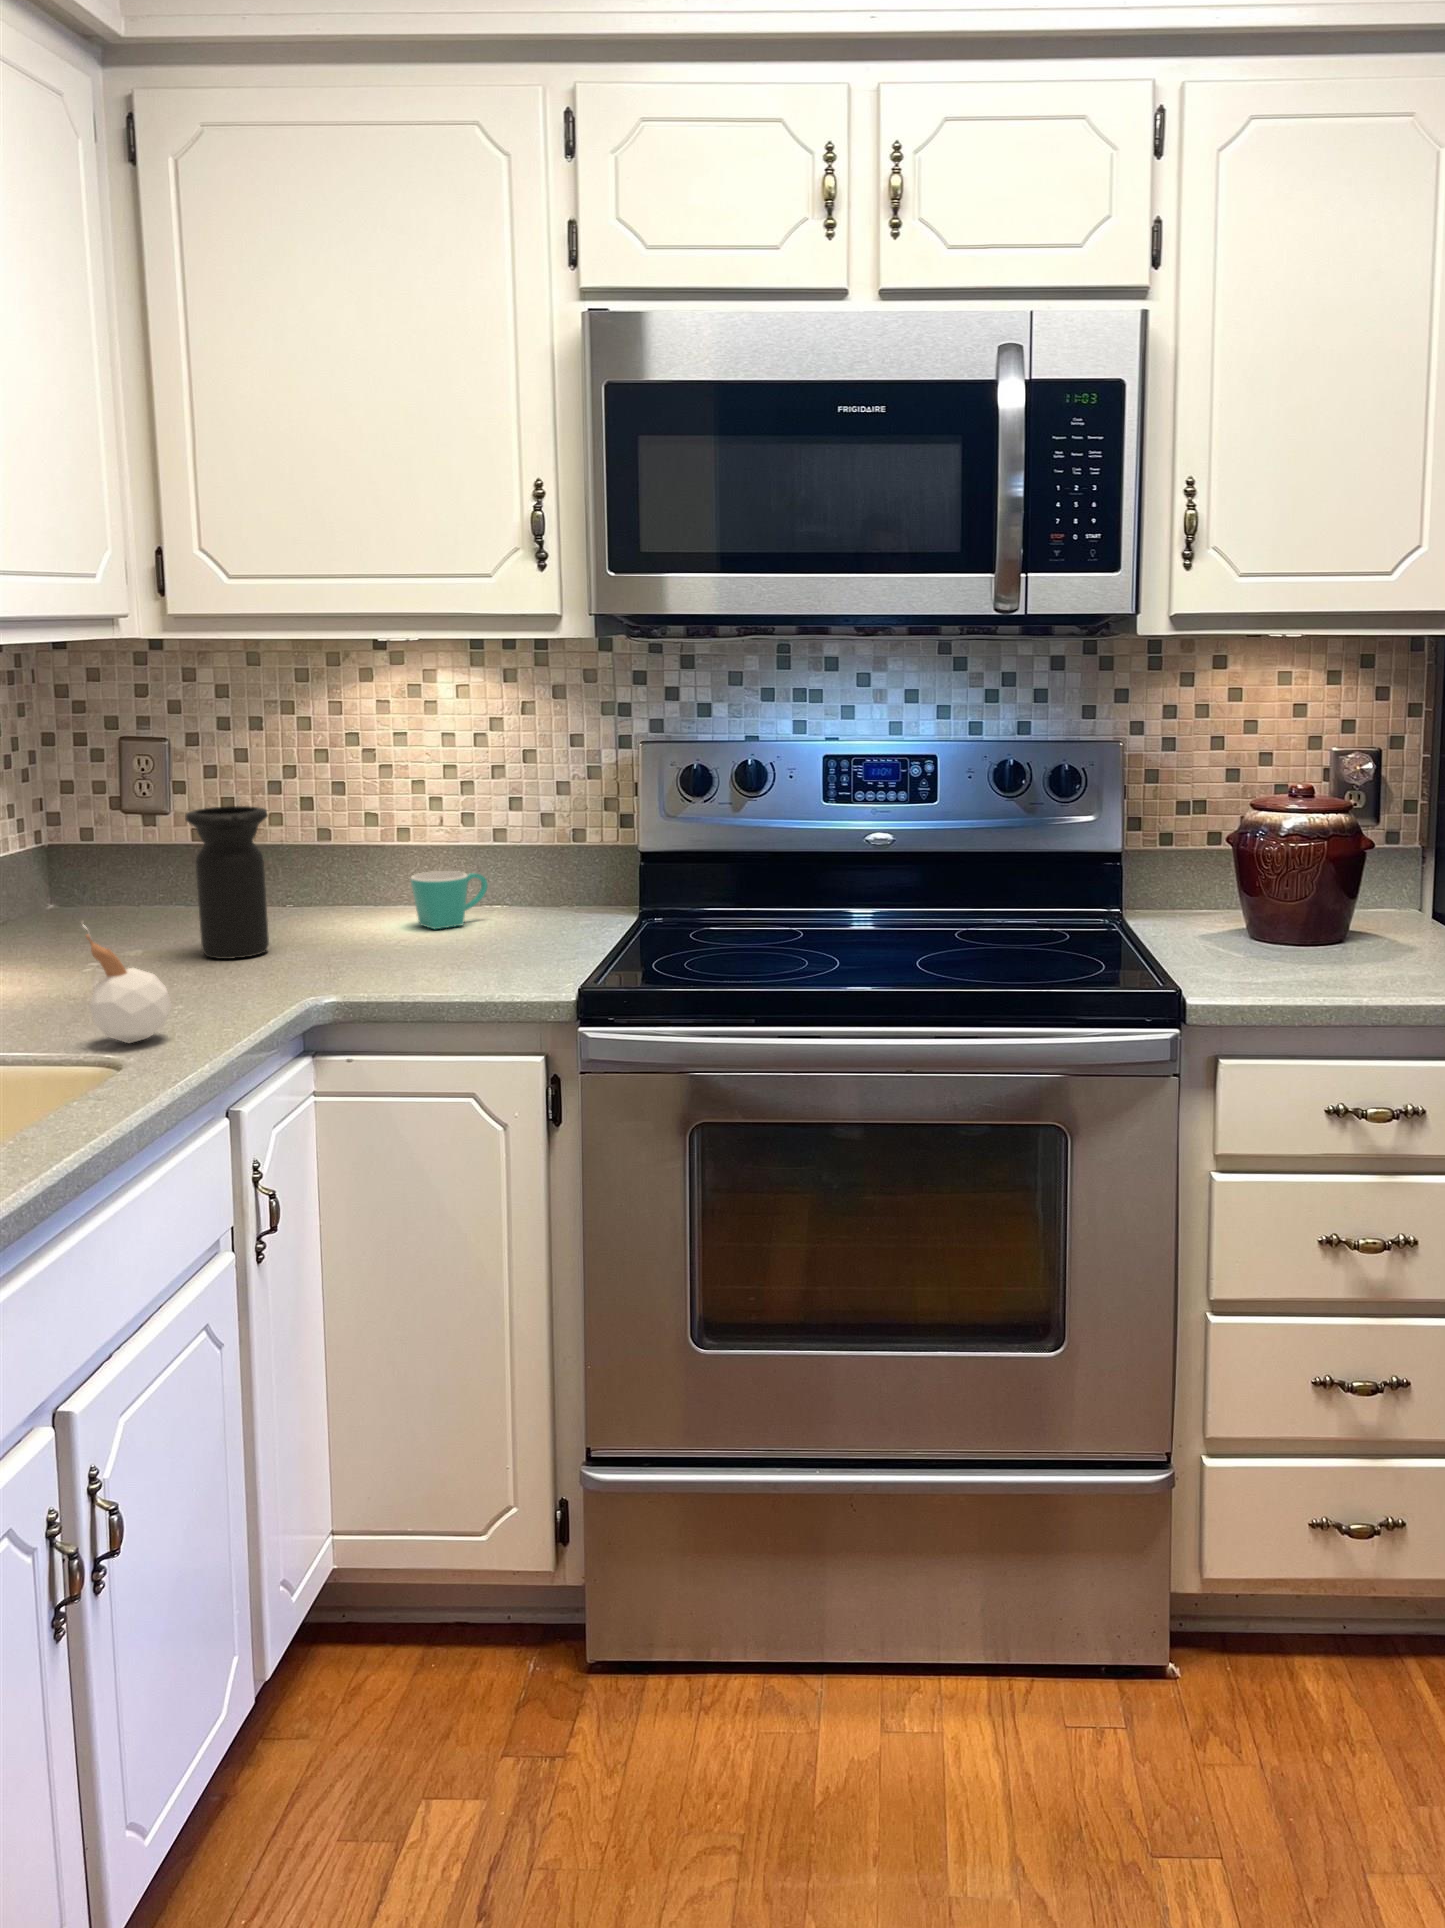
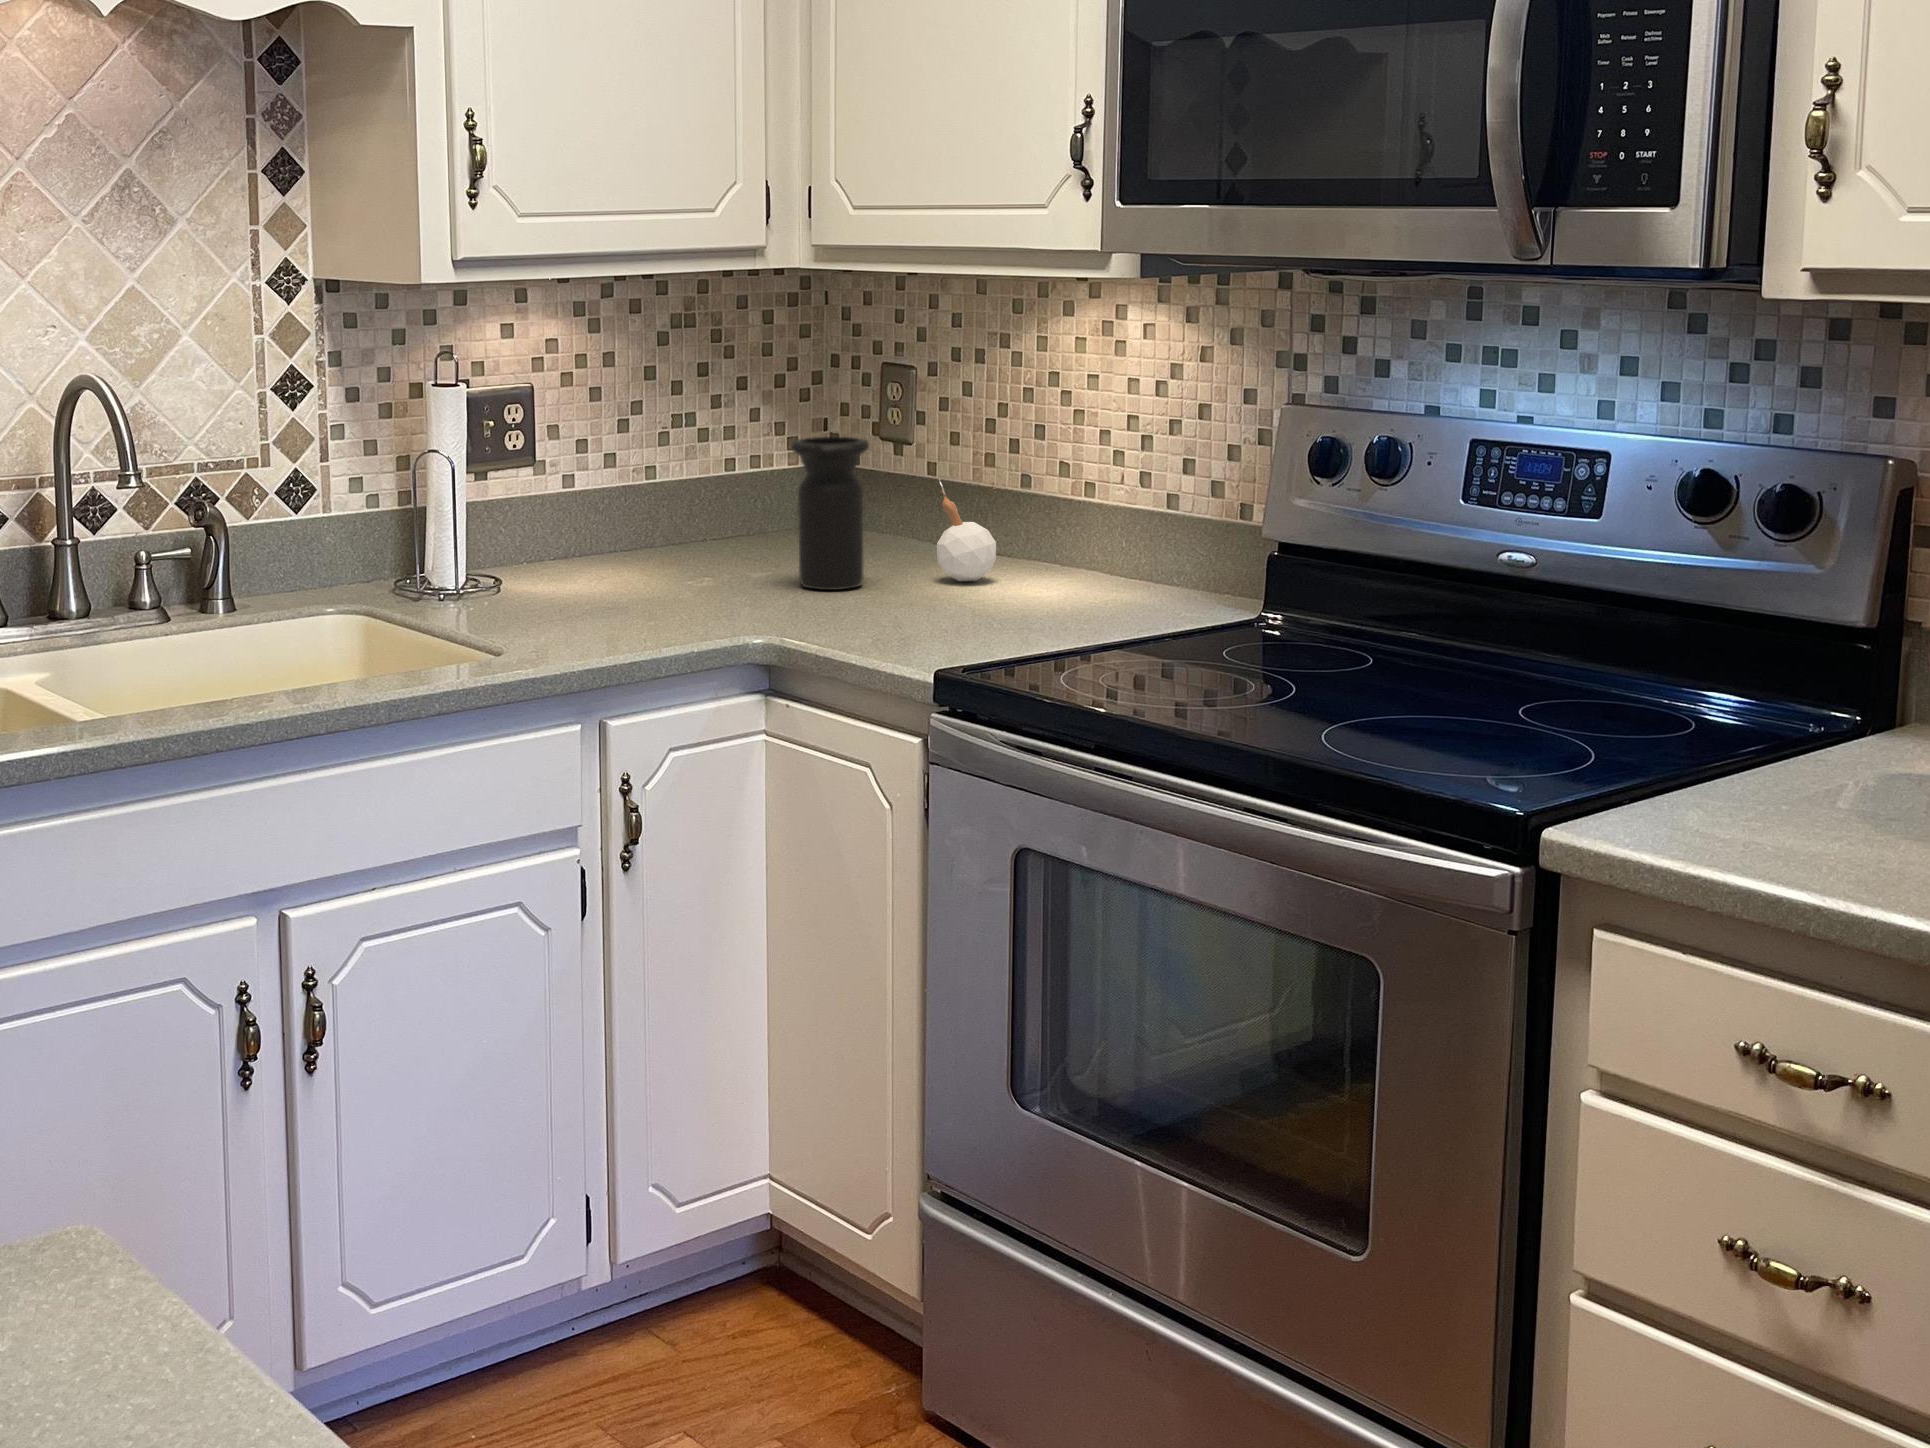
mug: present [410,871,488,929] -> none [1026,532,1118,595]
candle: present [81,922,171,1043] -> present [937,479,996,581]

